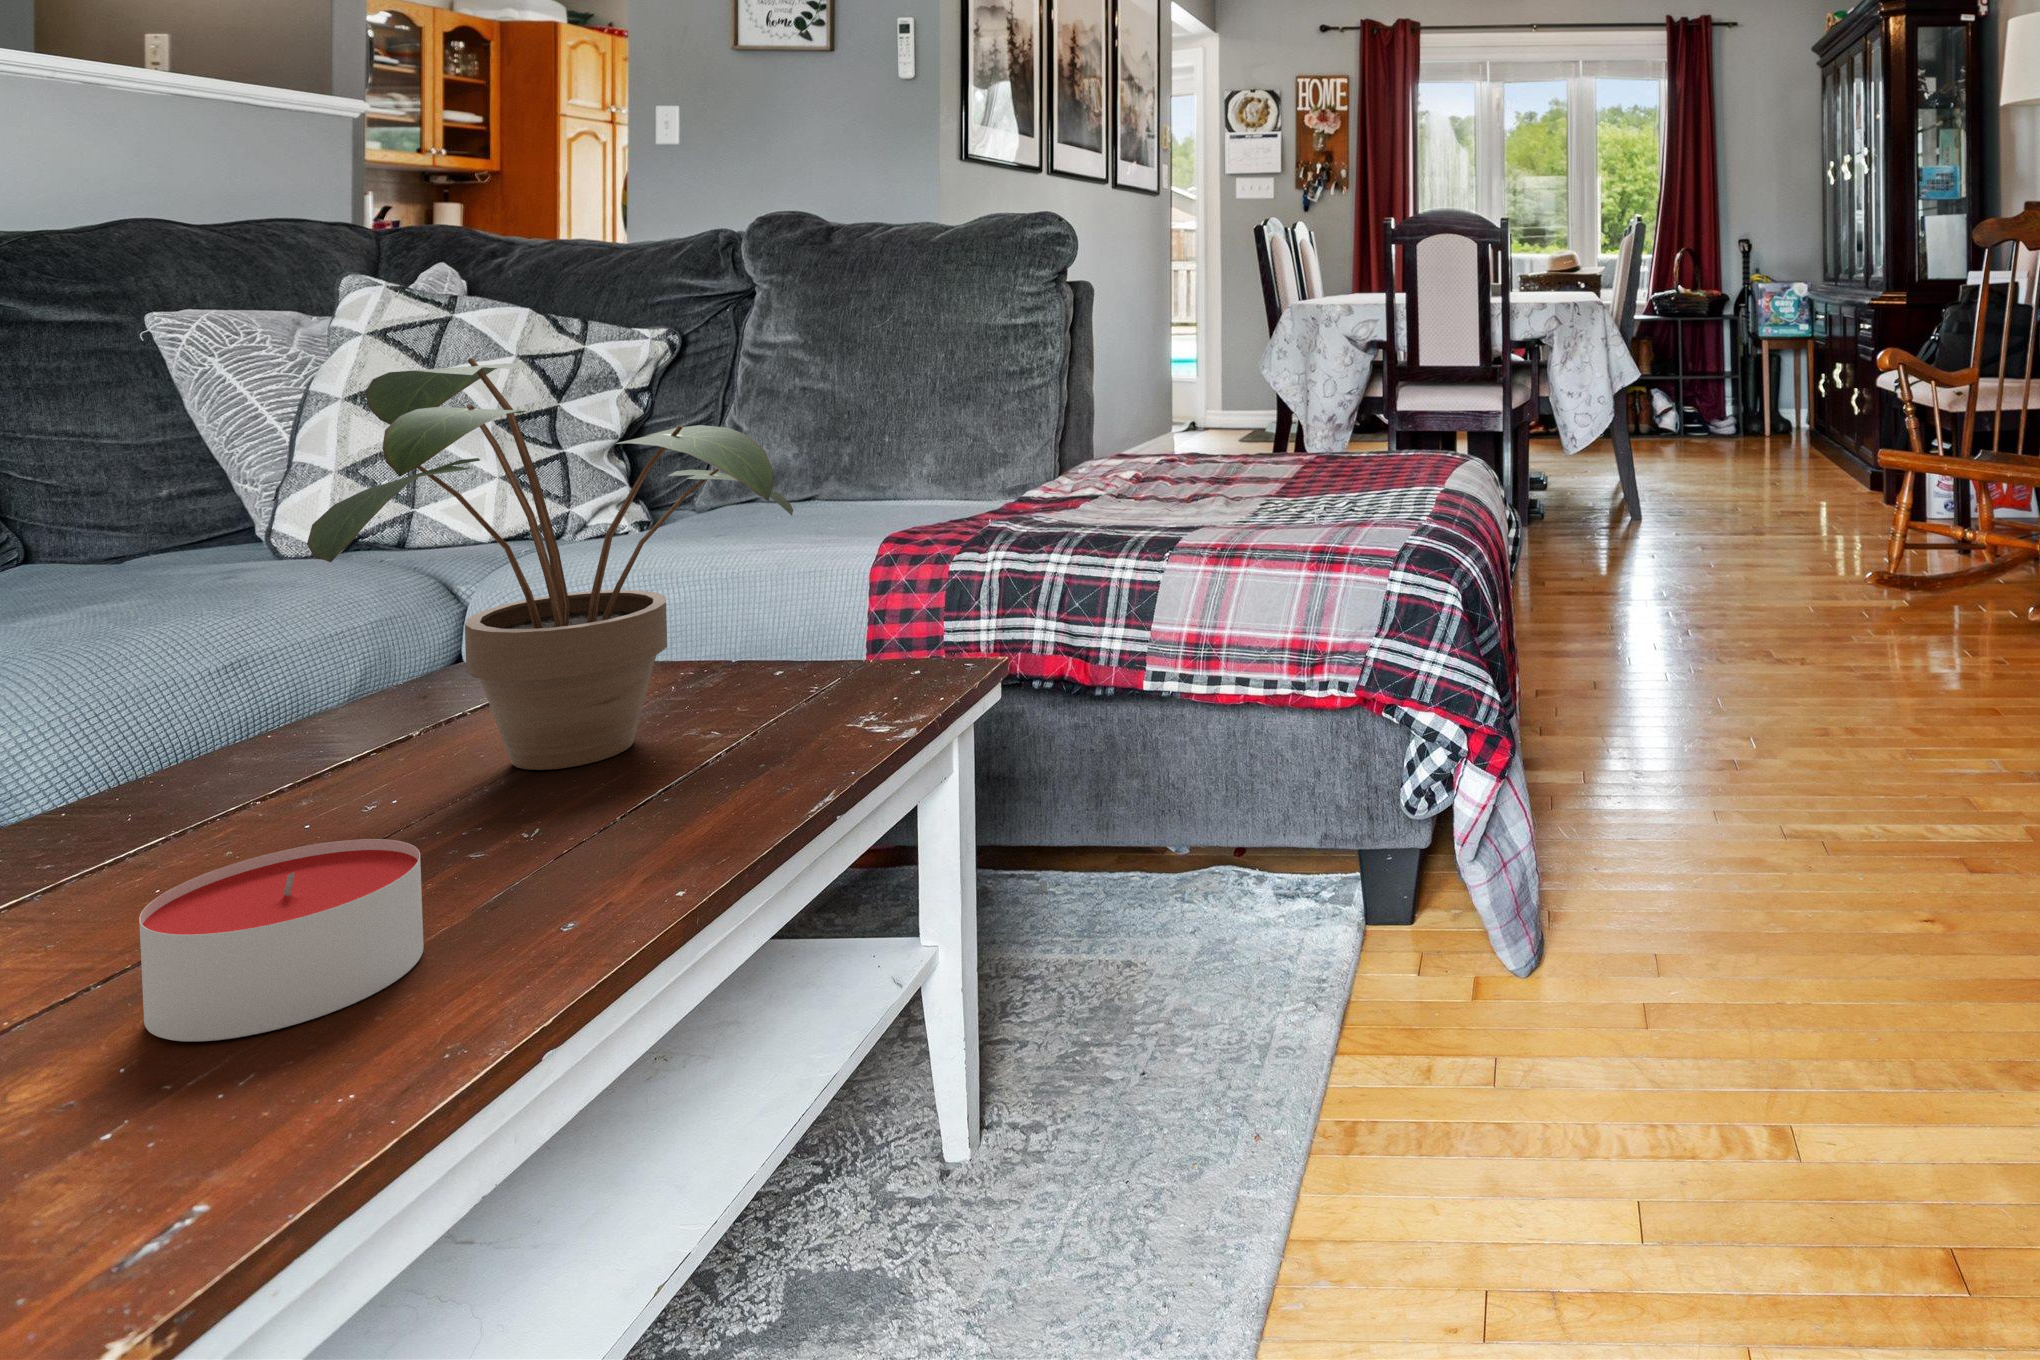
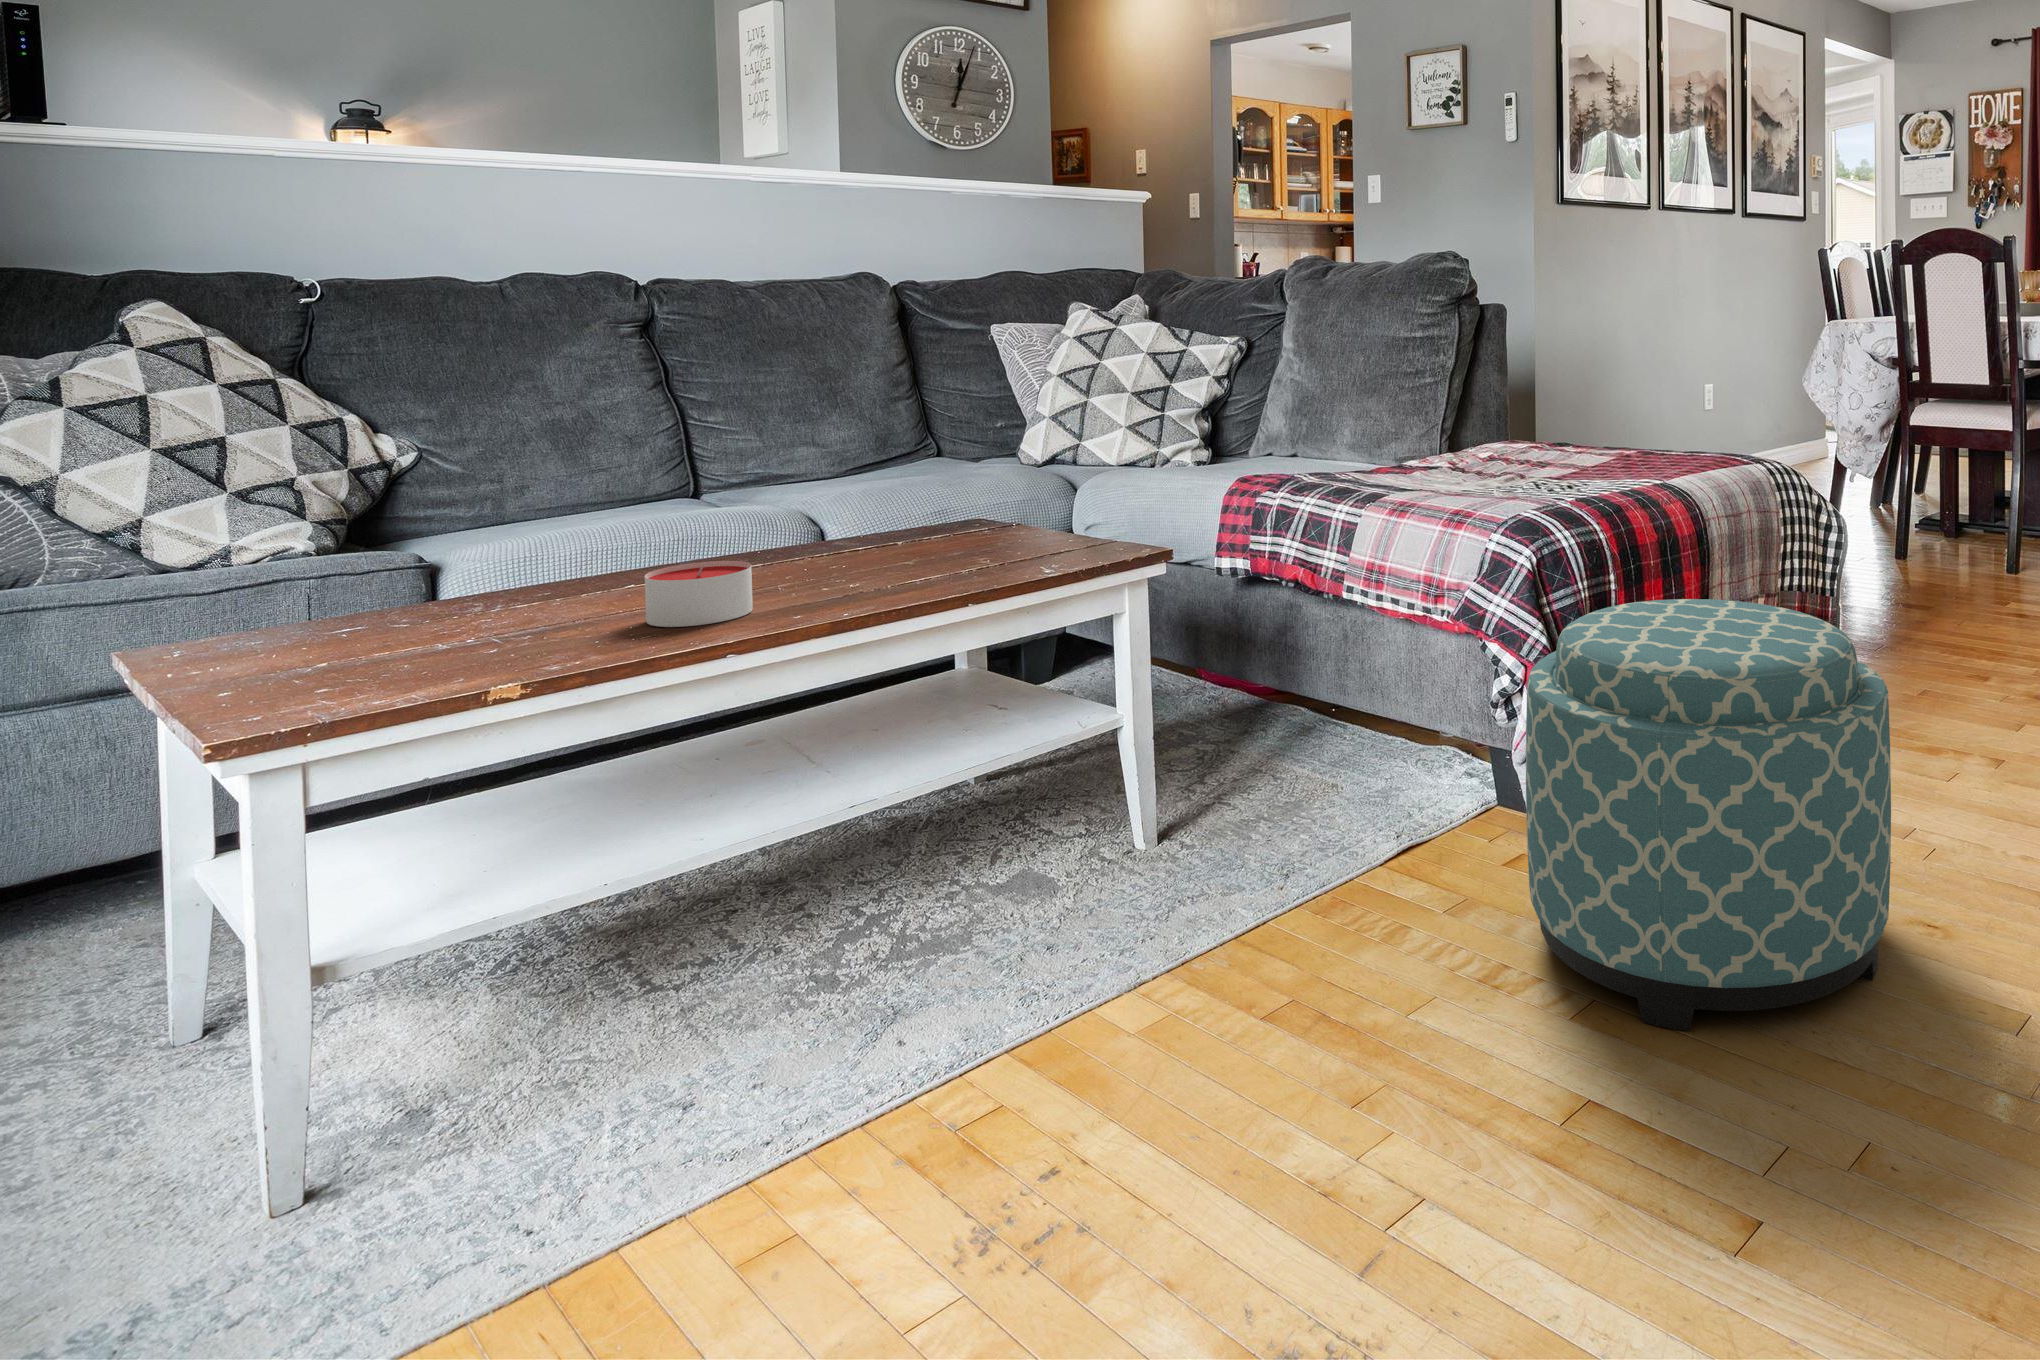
potted plant: present [307,358,793,770] -> none [817,344,1053,566]
ottoman: none [1576,614,1979,1102] -> present [1526,599,1891,1031]

